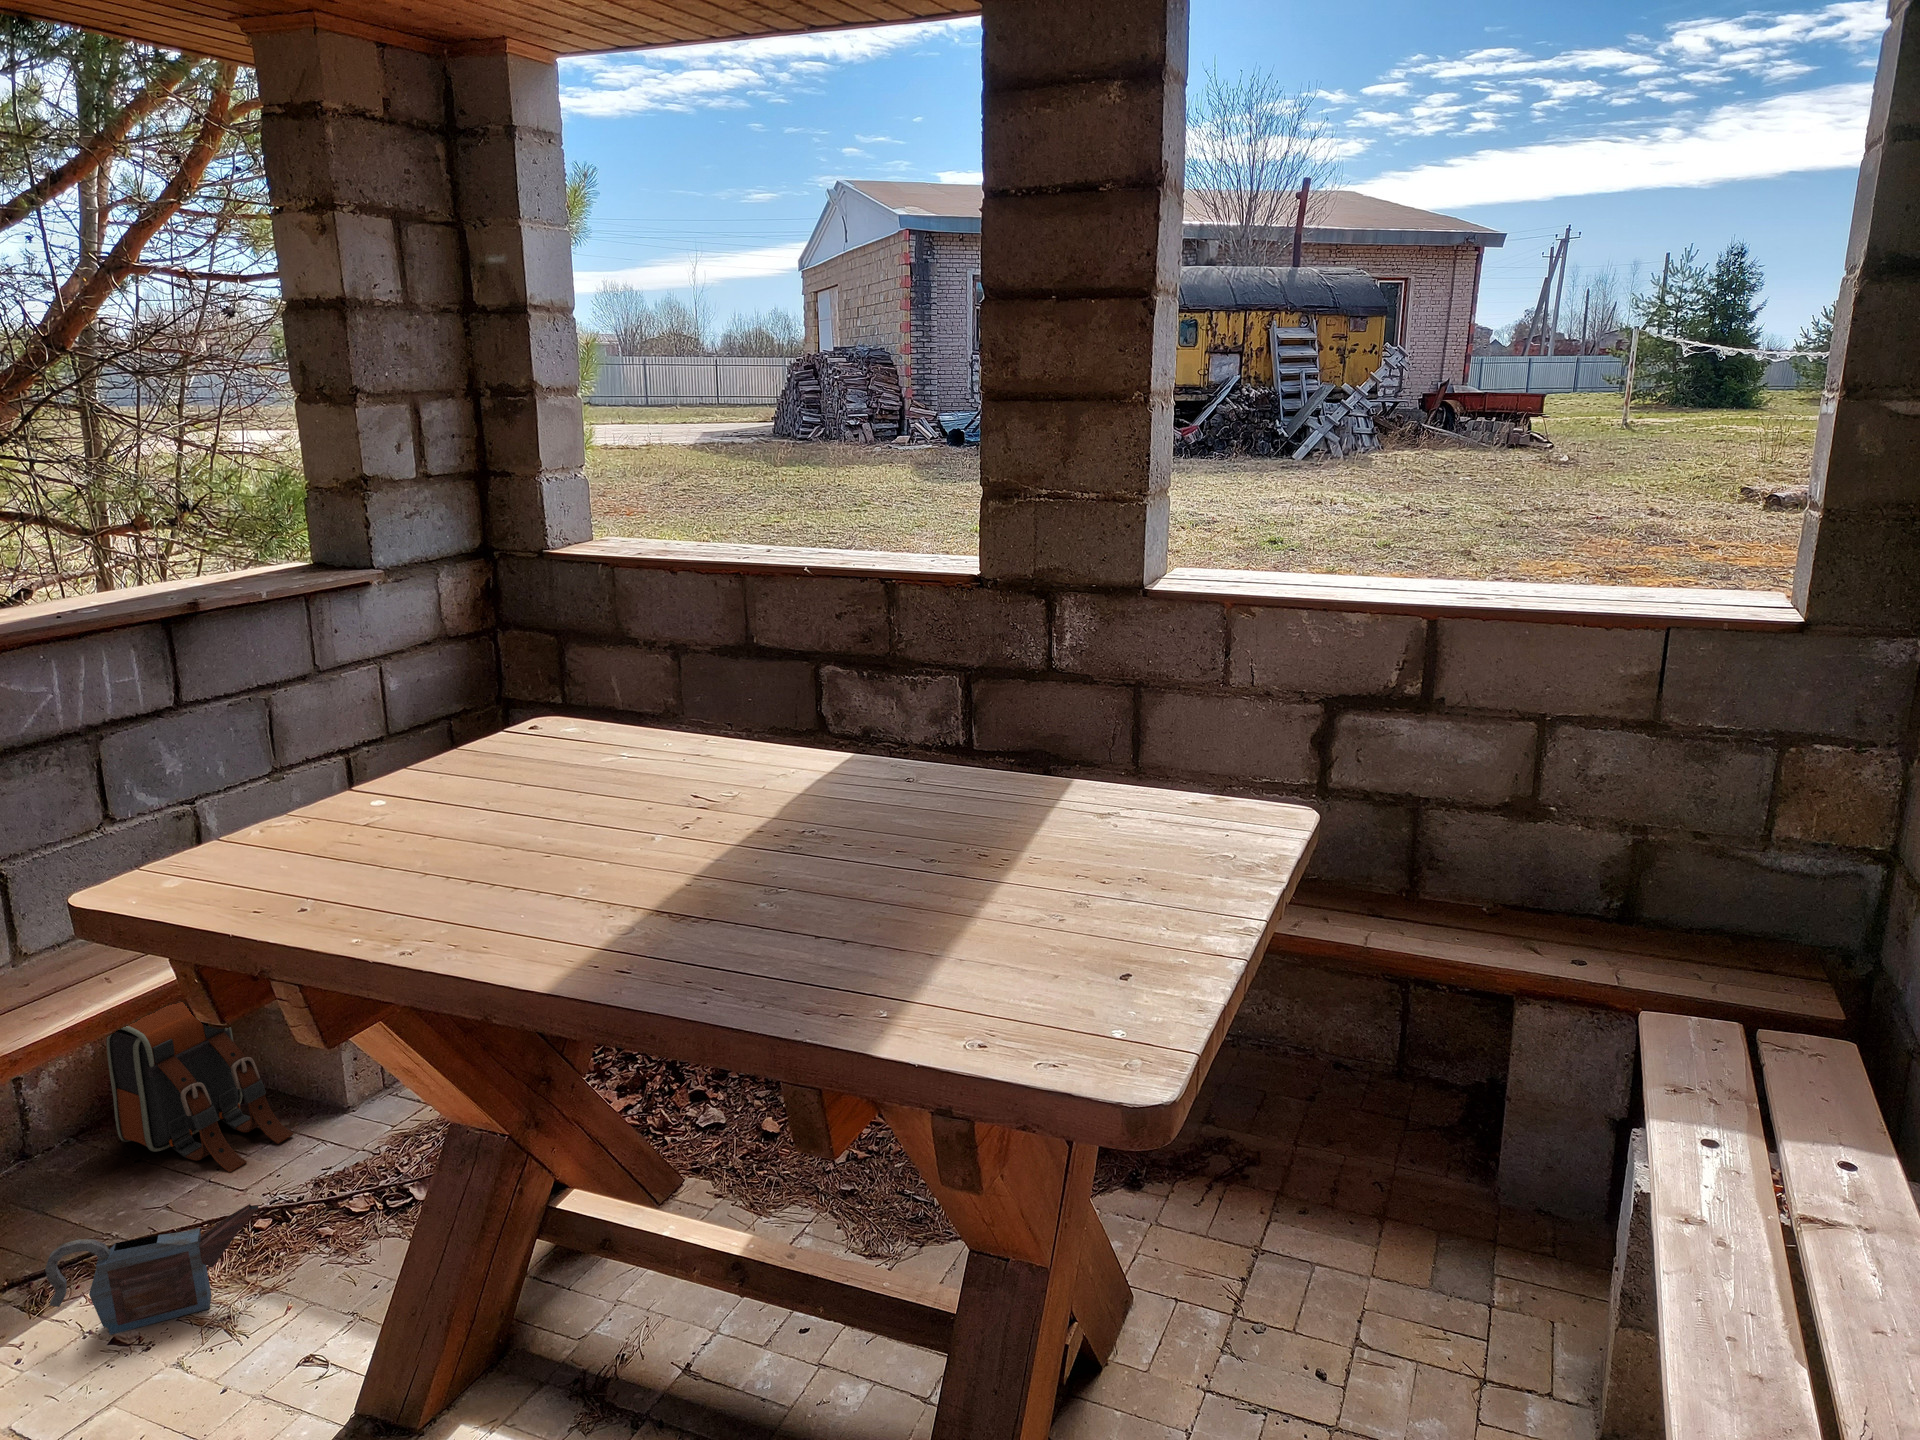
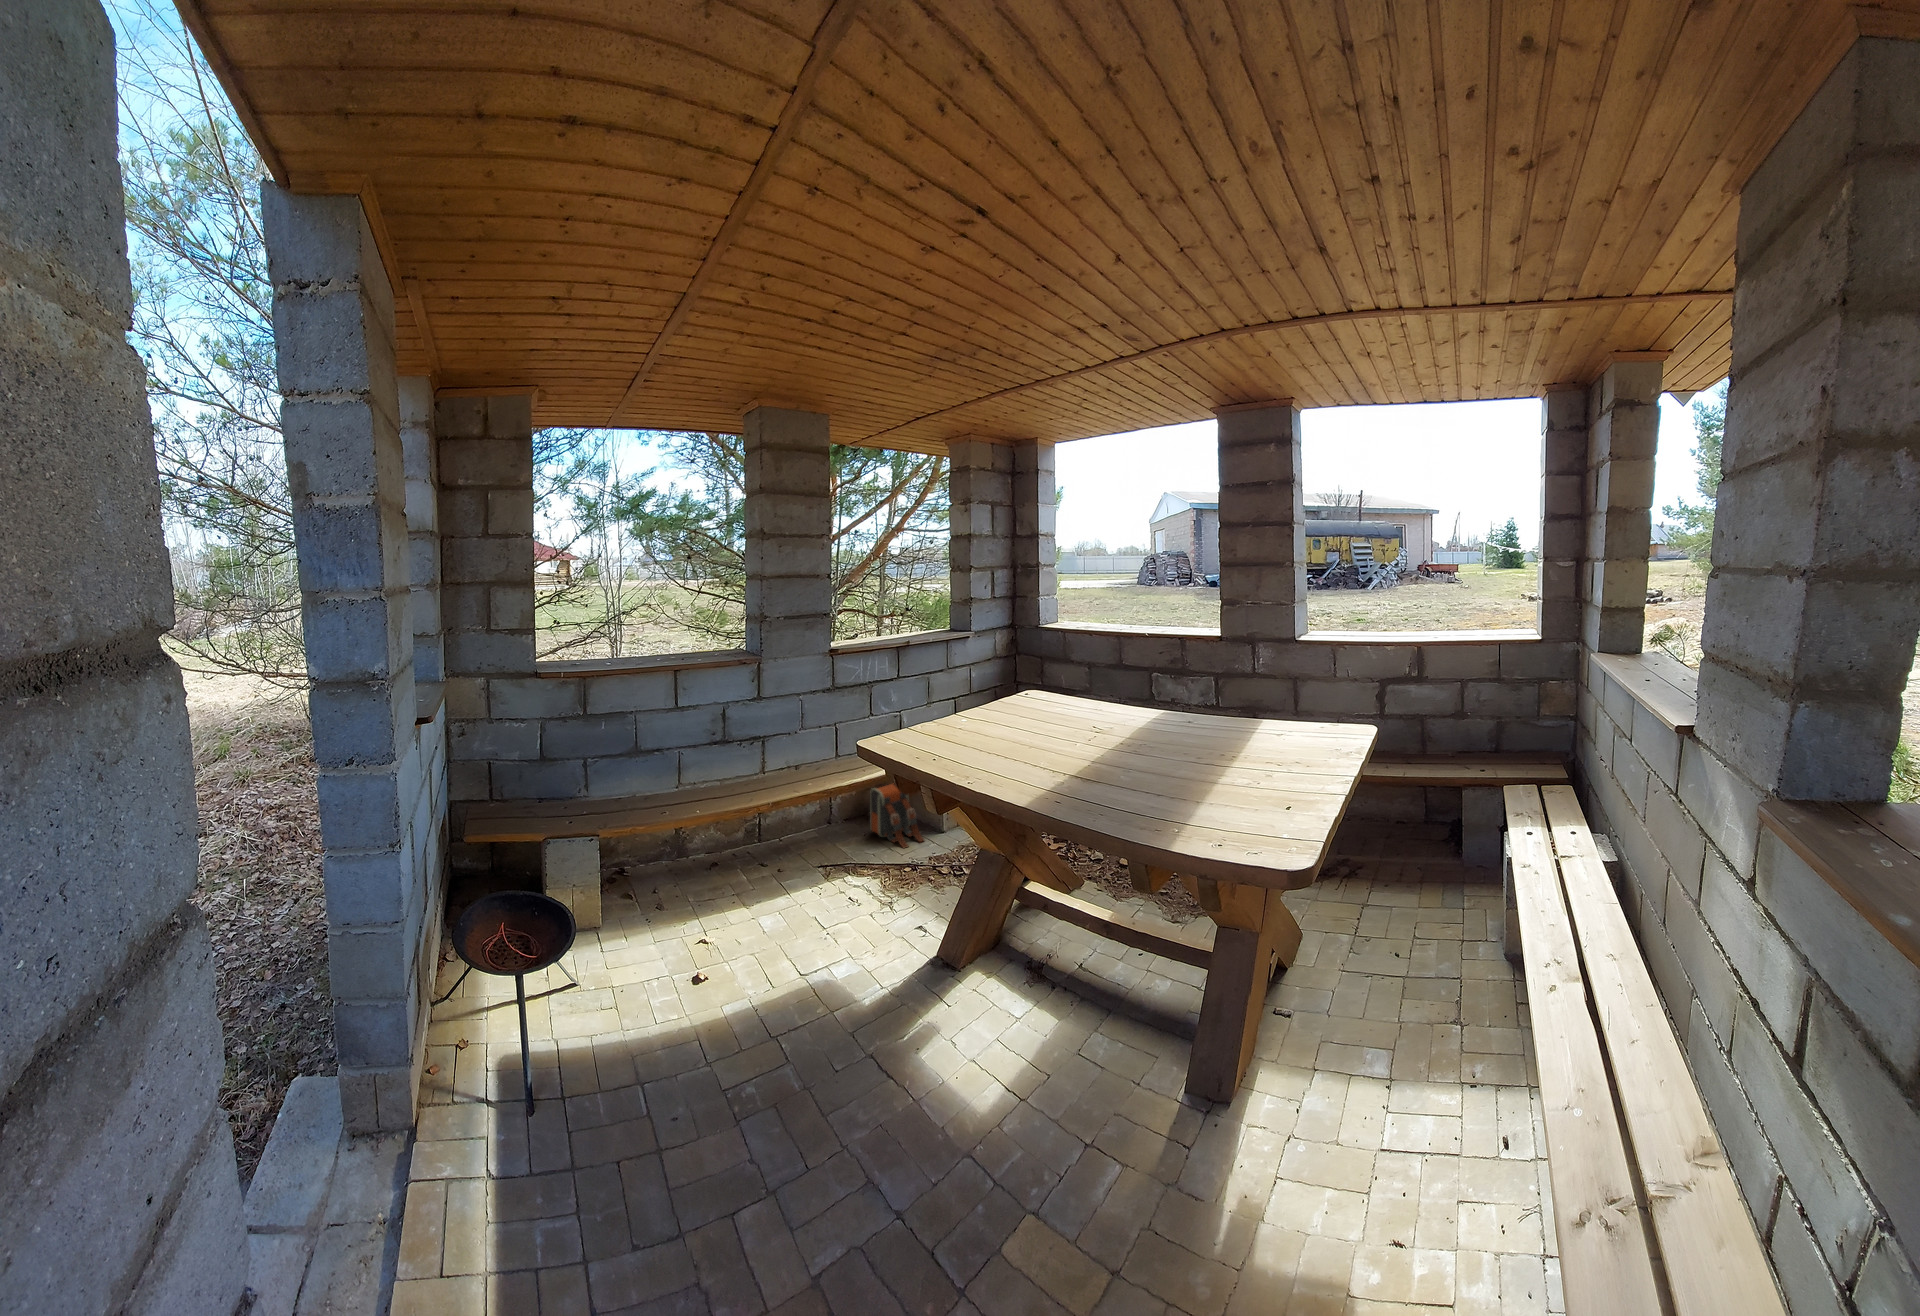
watering can: present [45,1204,258,1335] -> none [848,853,912,889]

